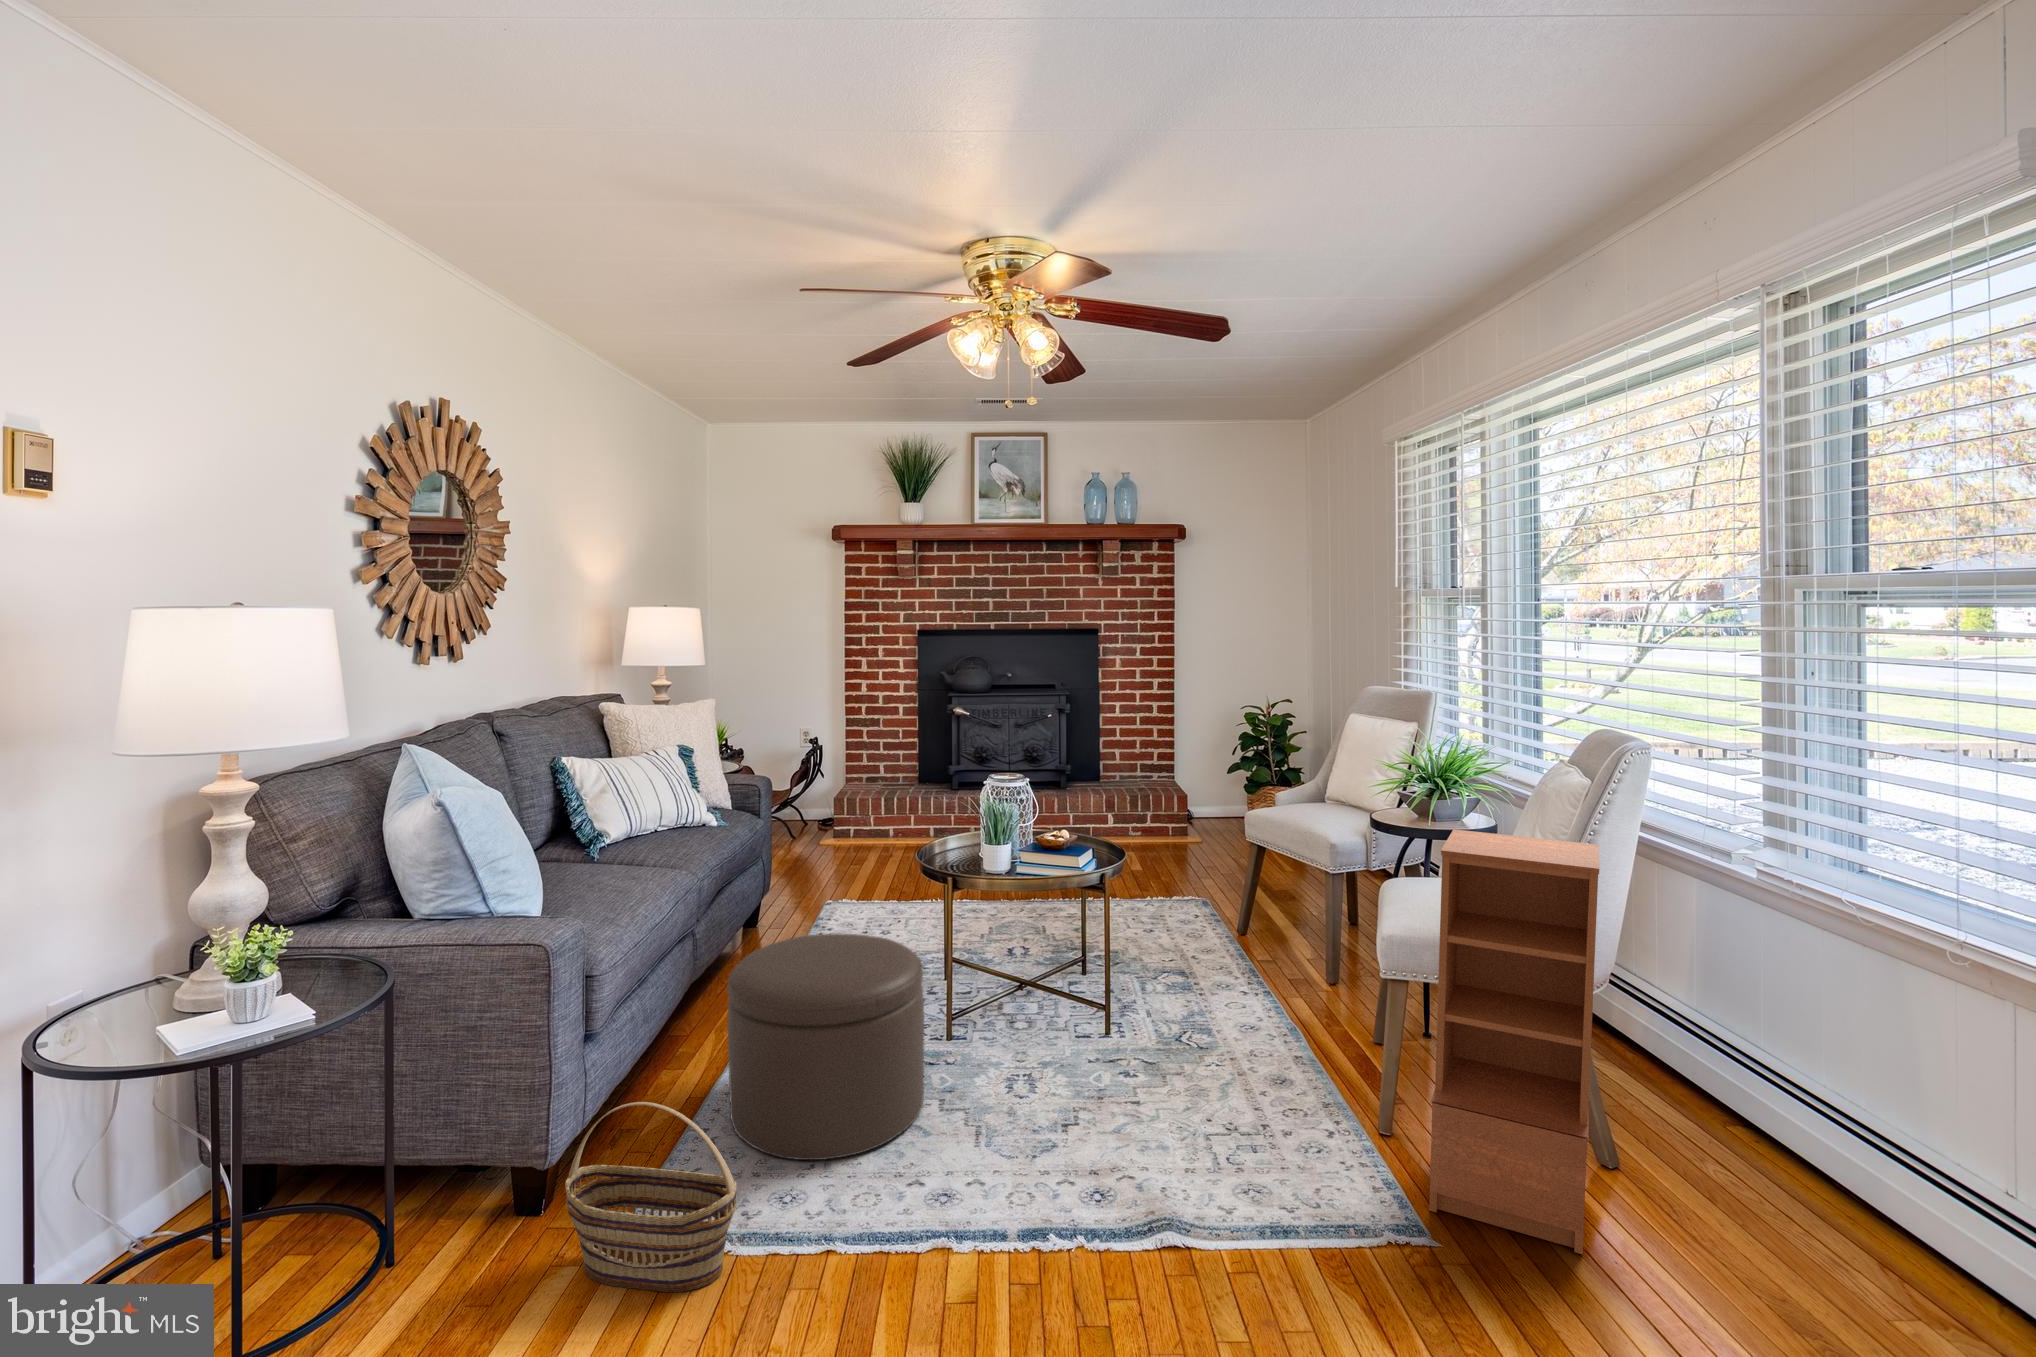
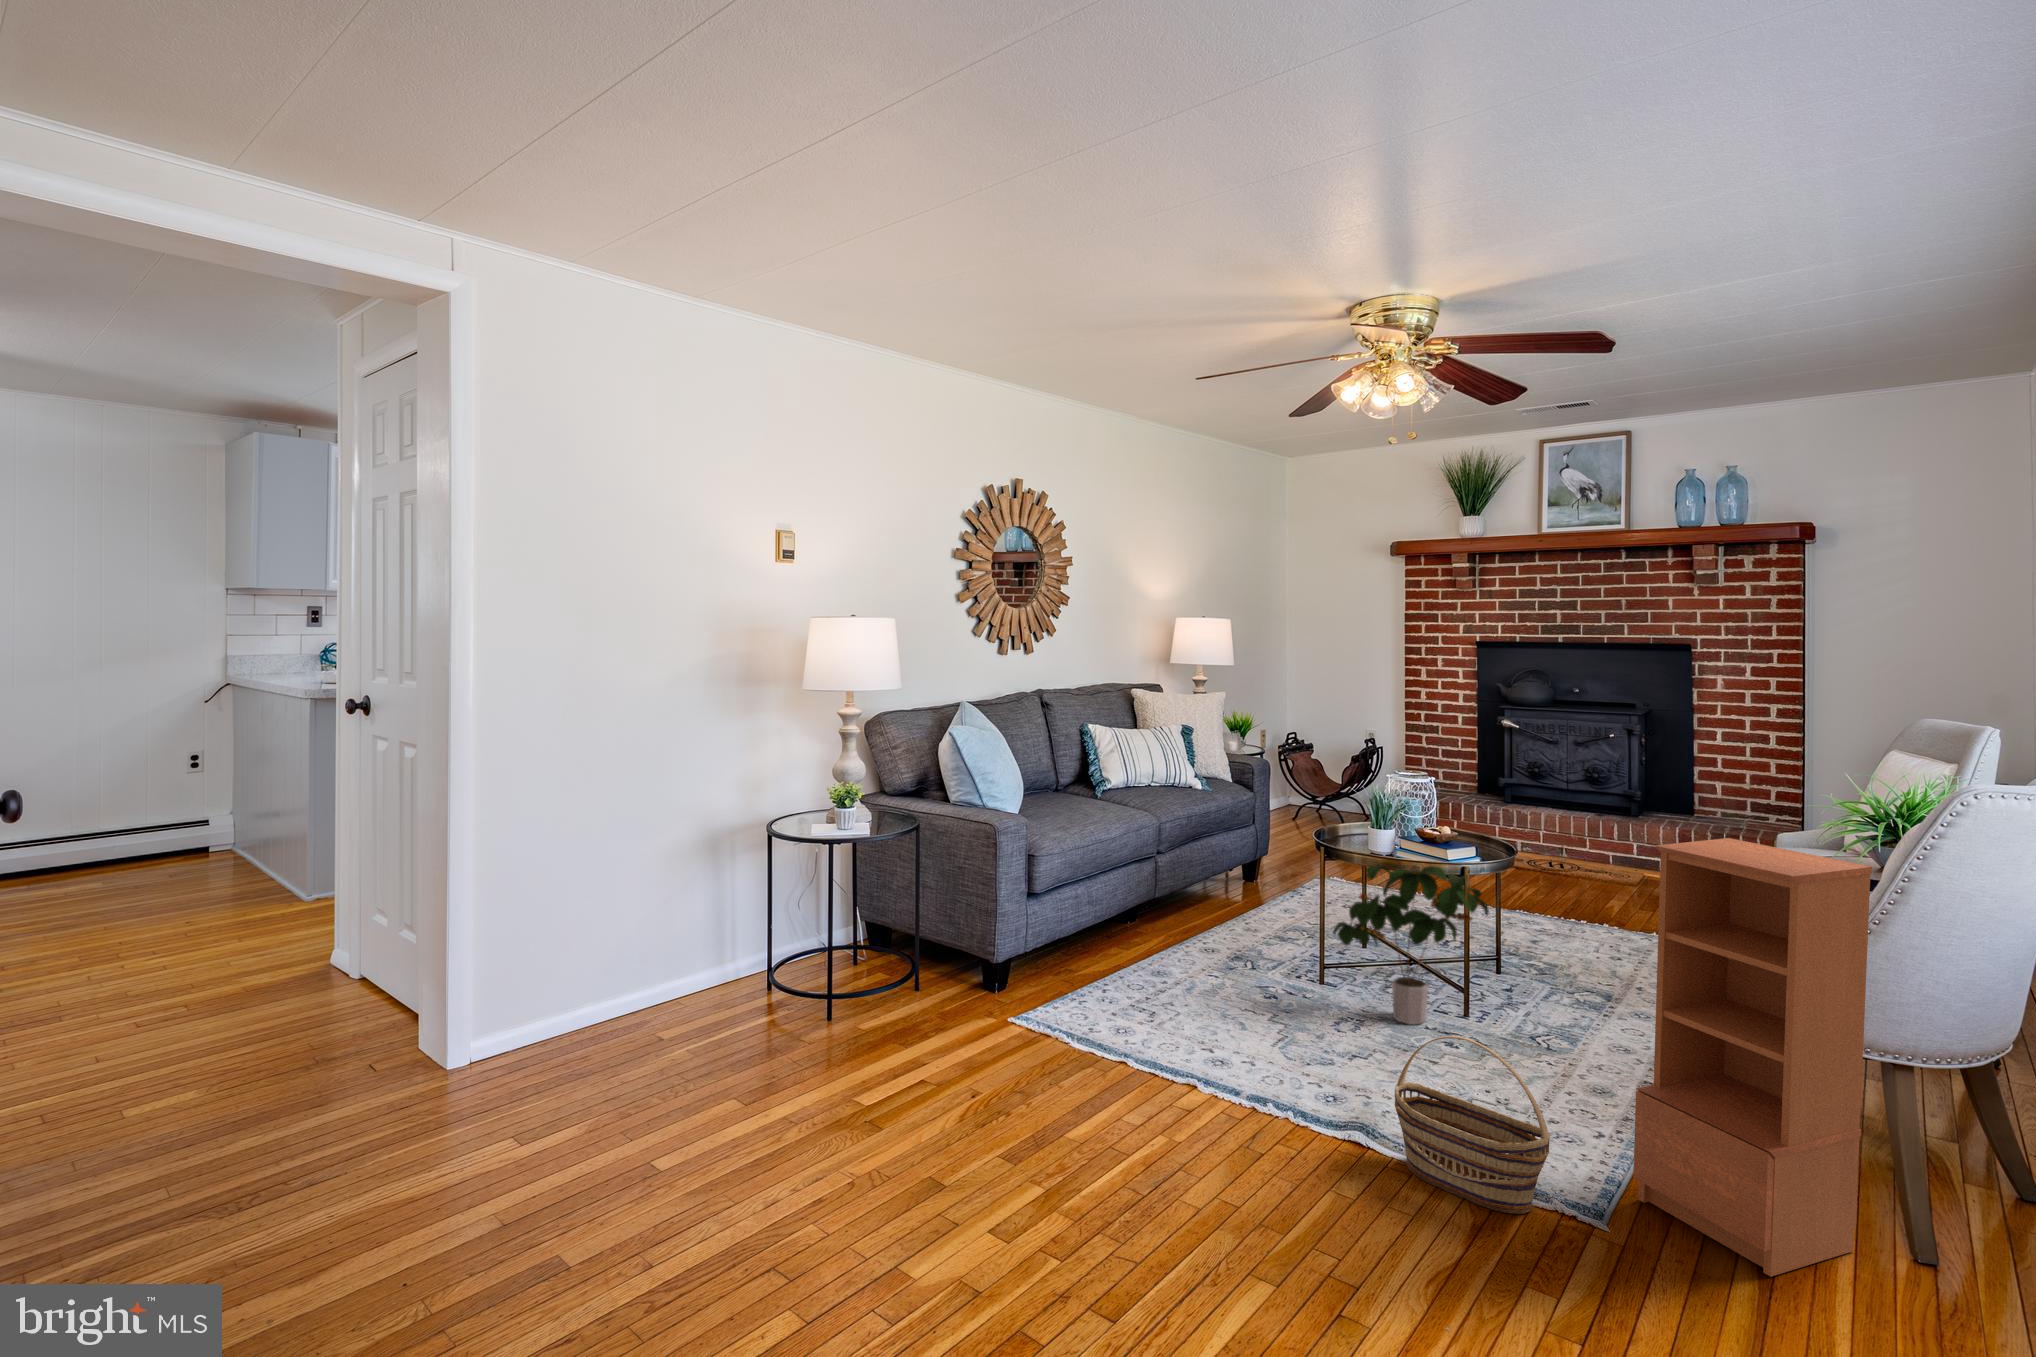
potted plant: none [985,886,1139,1066] -> present [1333,864,1489,1024]
ottoman: present [727,933,924,1160] -> none [1119,867,1267,1024]
basket: present [565,1102,737,1292] -> present [1394,1036,1550,1214]

